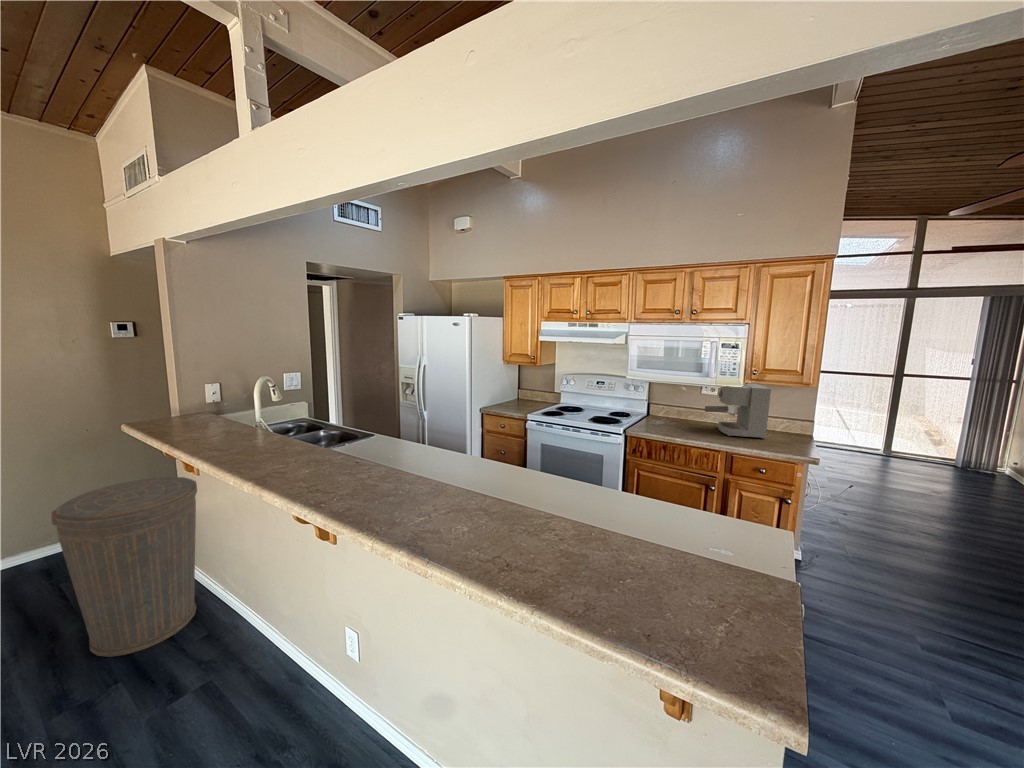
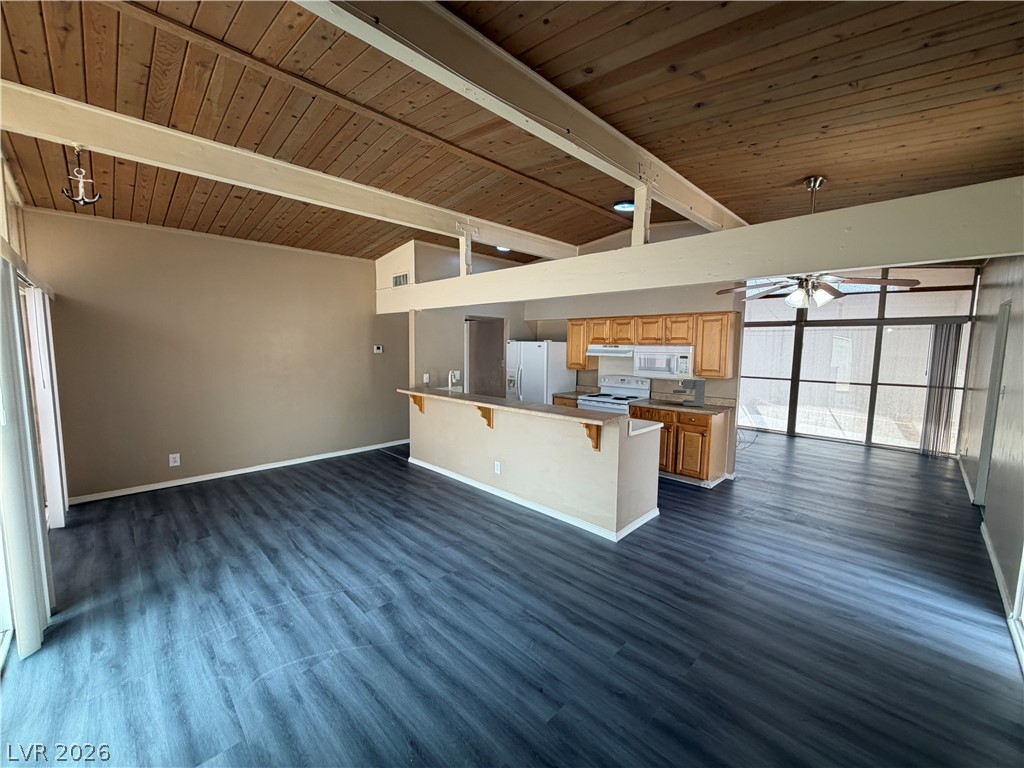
trash can: present [51,477,197,657] -> none [385,413,429,478]

